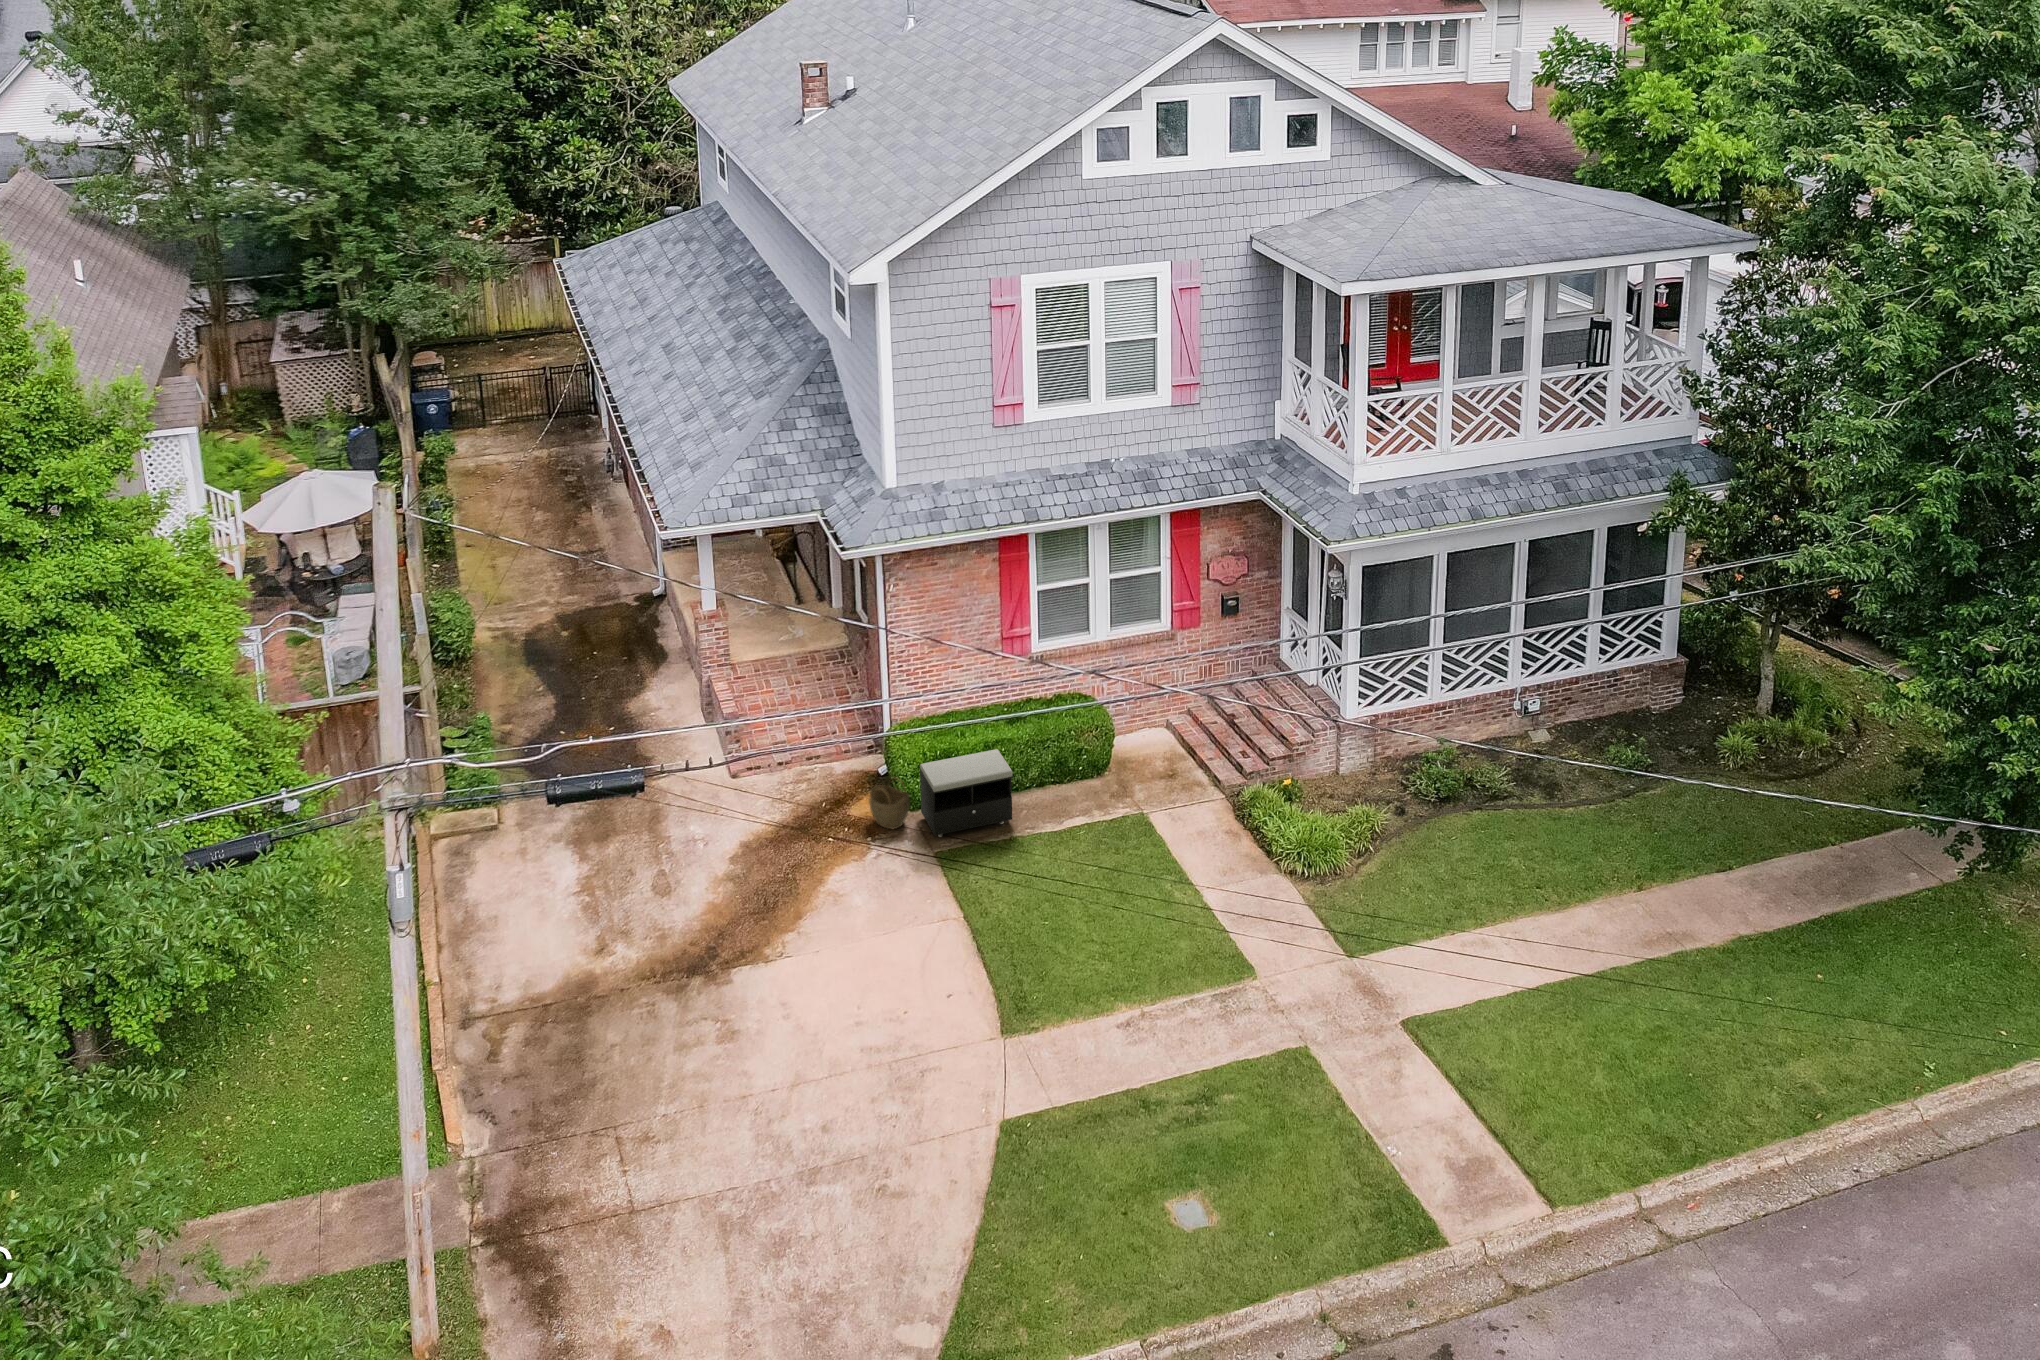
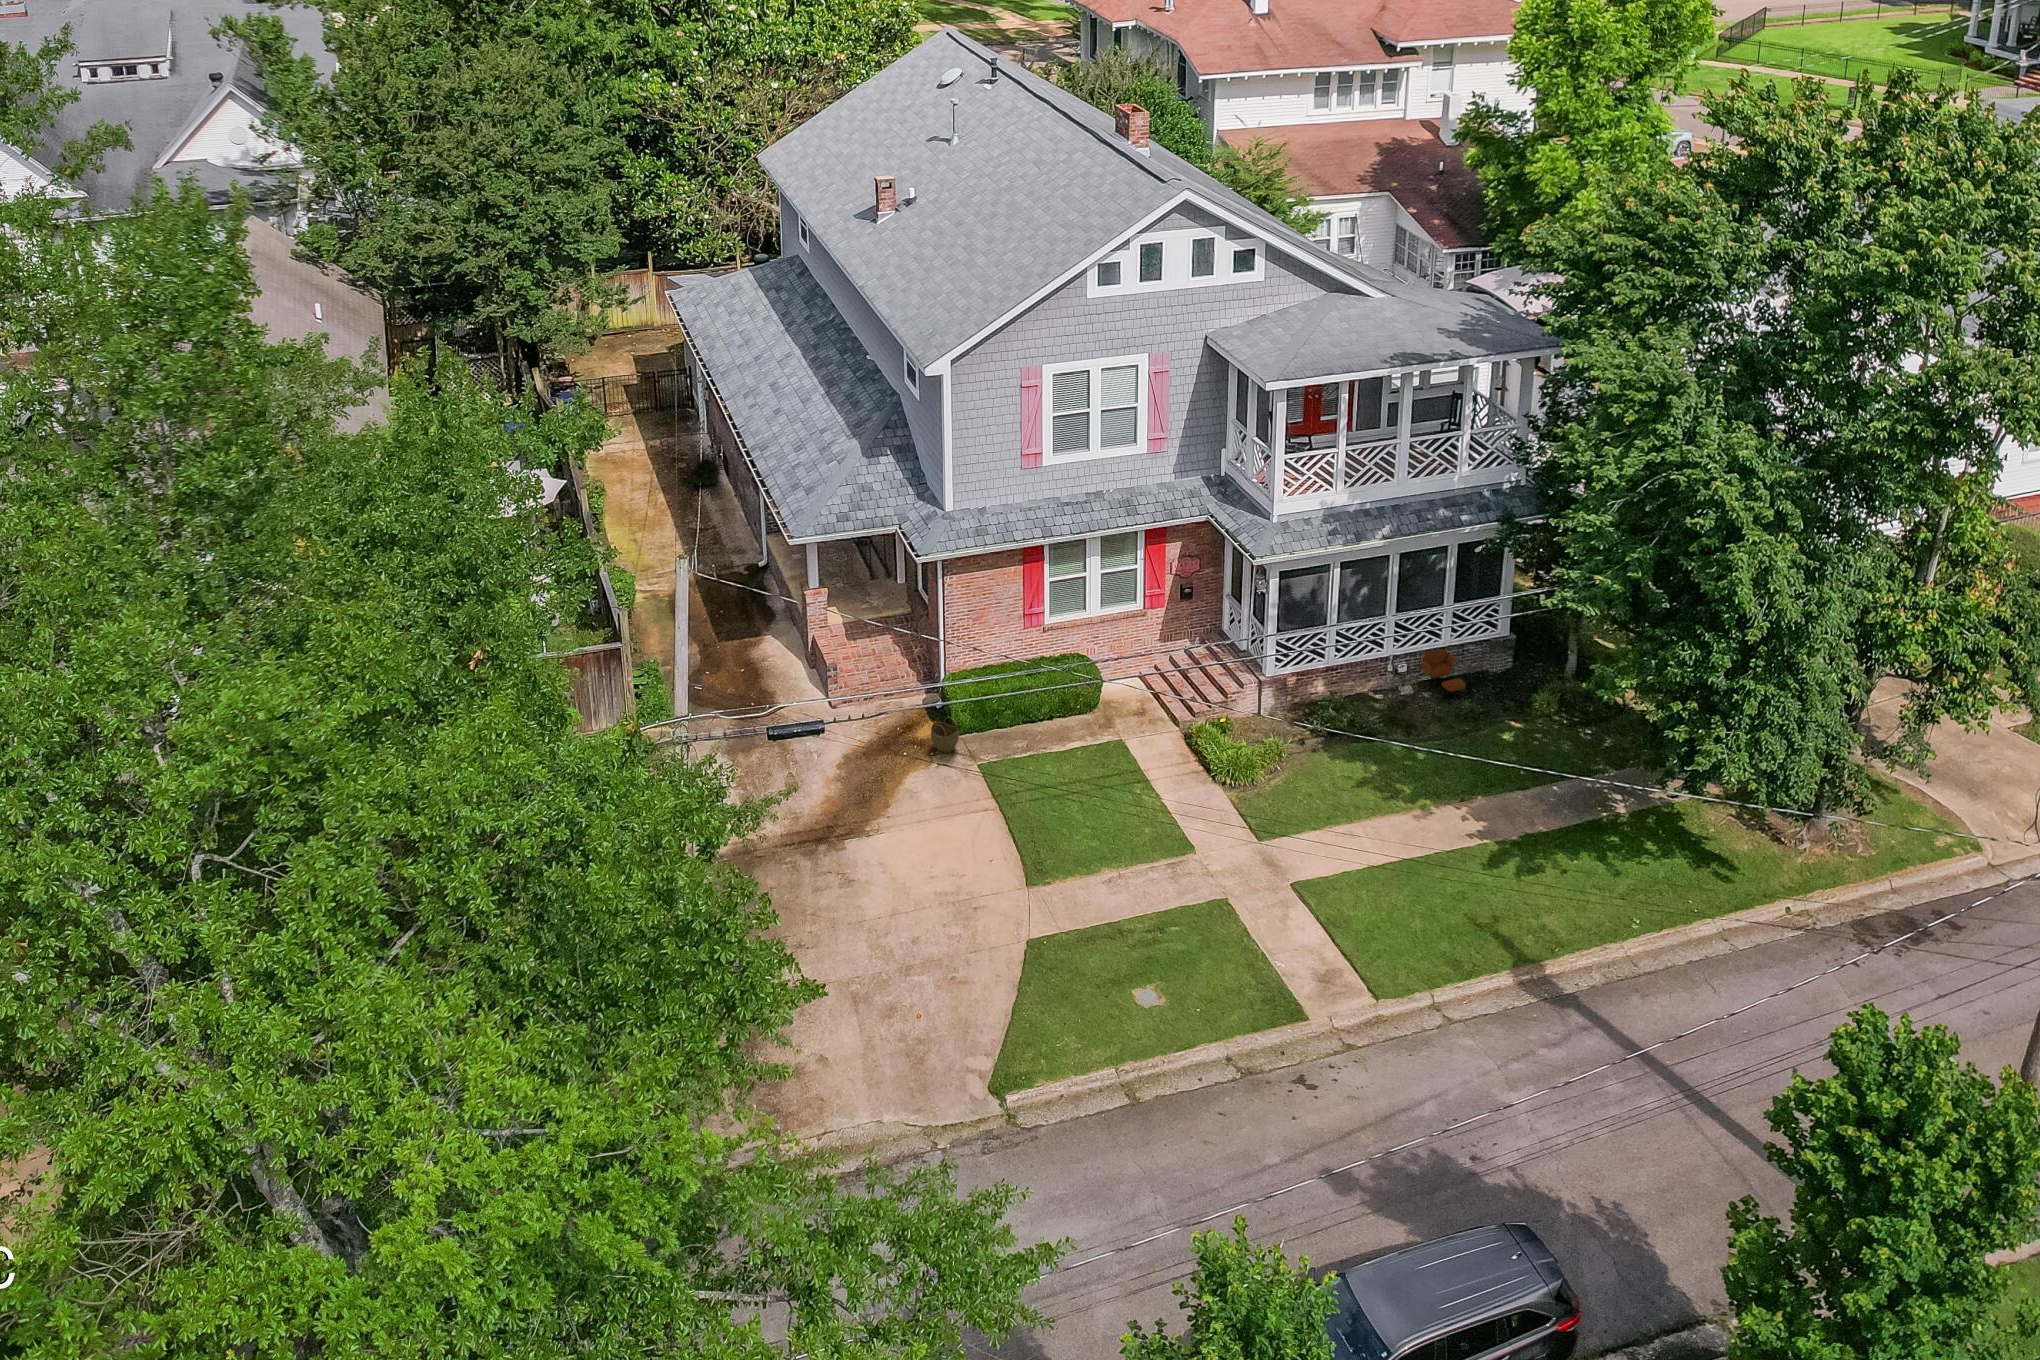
potted plant: none [576,463,621,499] -> present [690,458,721,486]
lounge chair: none [1557,660,1623,749] -> present [1420,650,1465,702]
storage bench: present [920,749,1013,837] -> none [966,698,1031,759]

